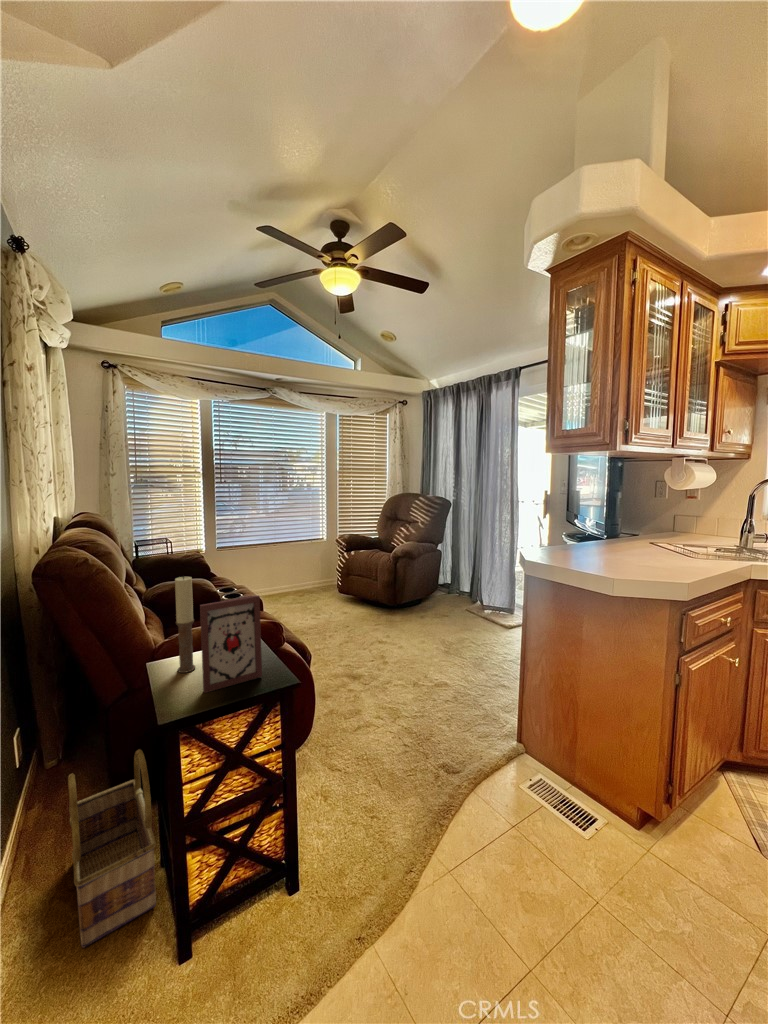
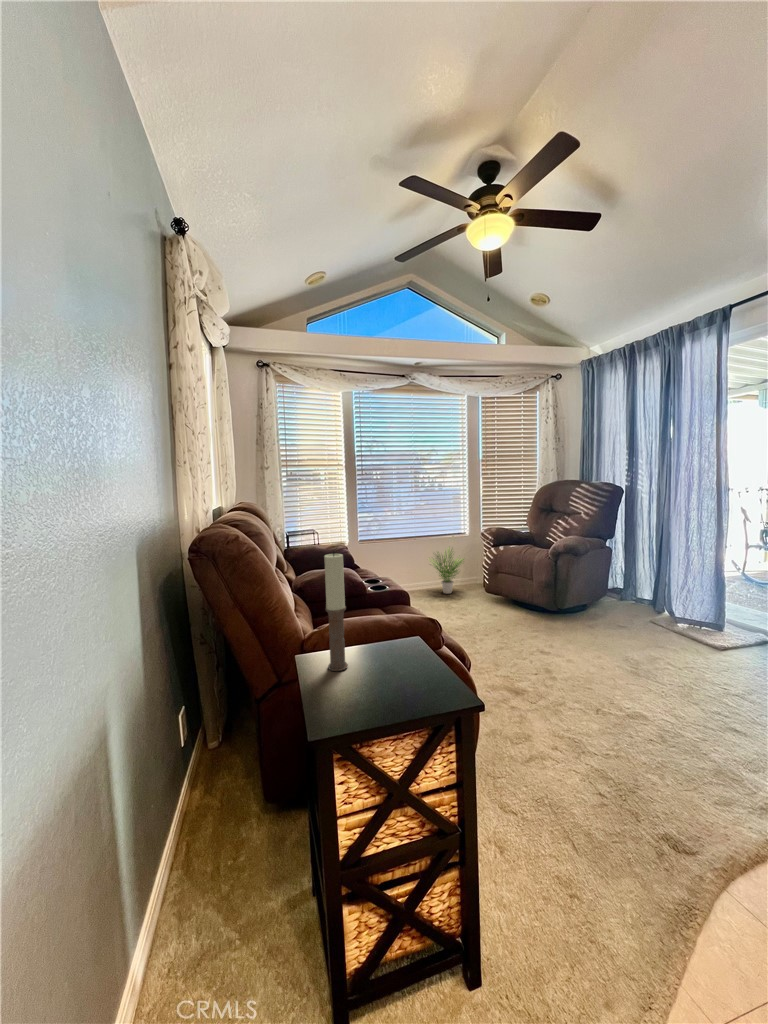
potted plant: none [284,551,322,596] -> present [433,550,464,594]
picture frame: present [200,596,262,693] -> none [354,579,430,702]
basket: present [68,749,156,948] -> none [218,753,307,983]

